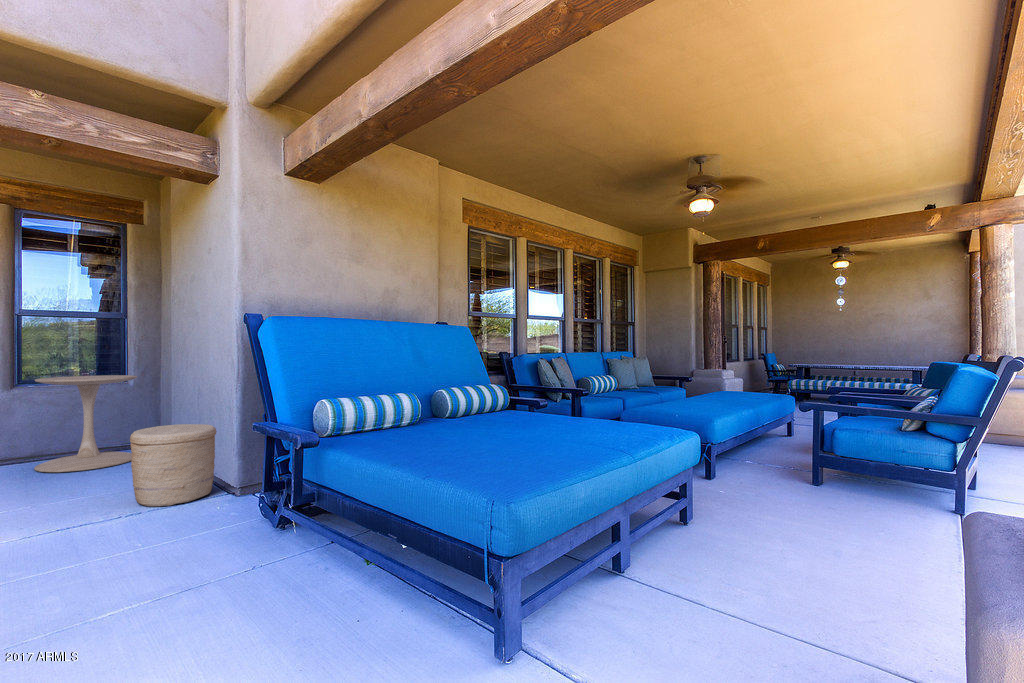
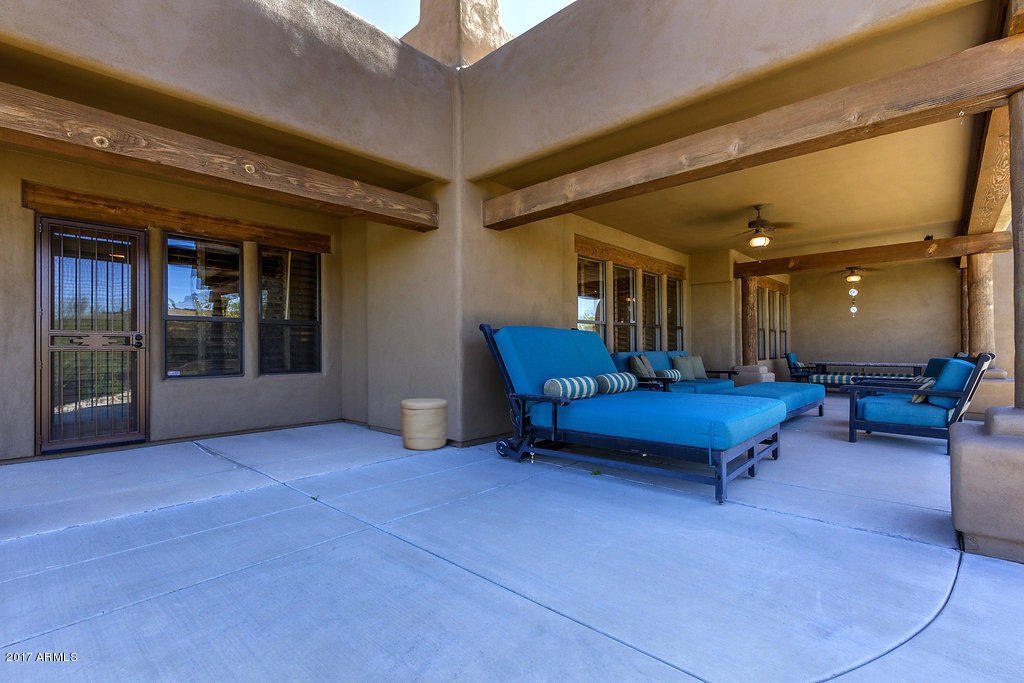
pedestal table: present [34,375,137,472] -> none [293,367,353,434]

